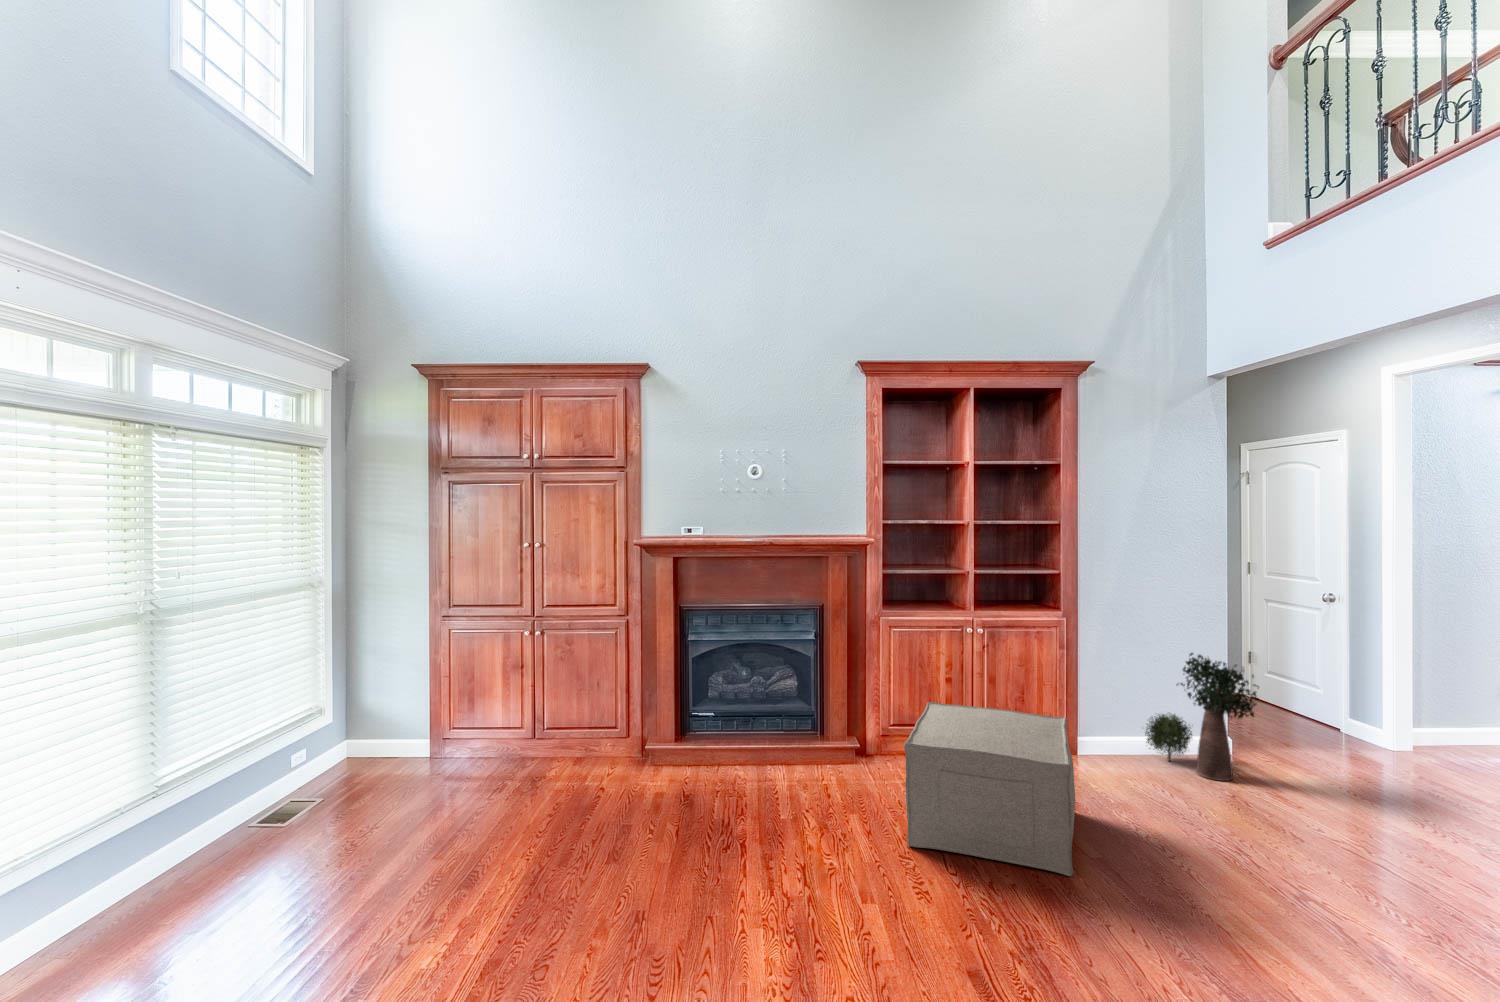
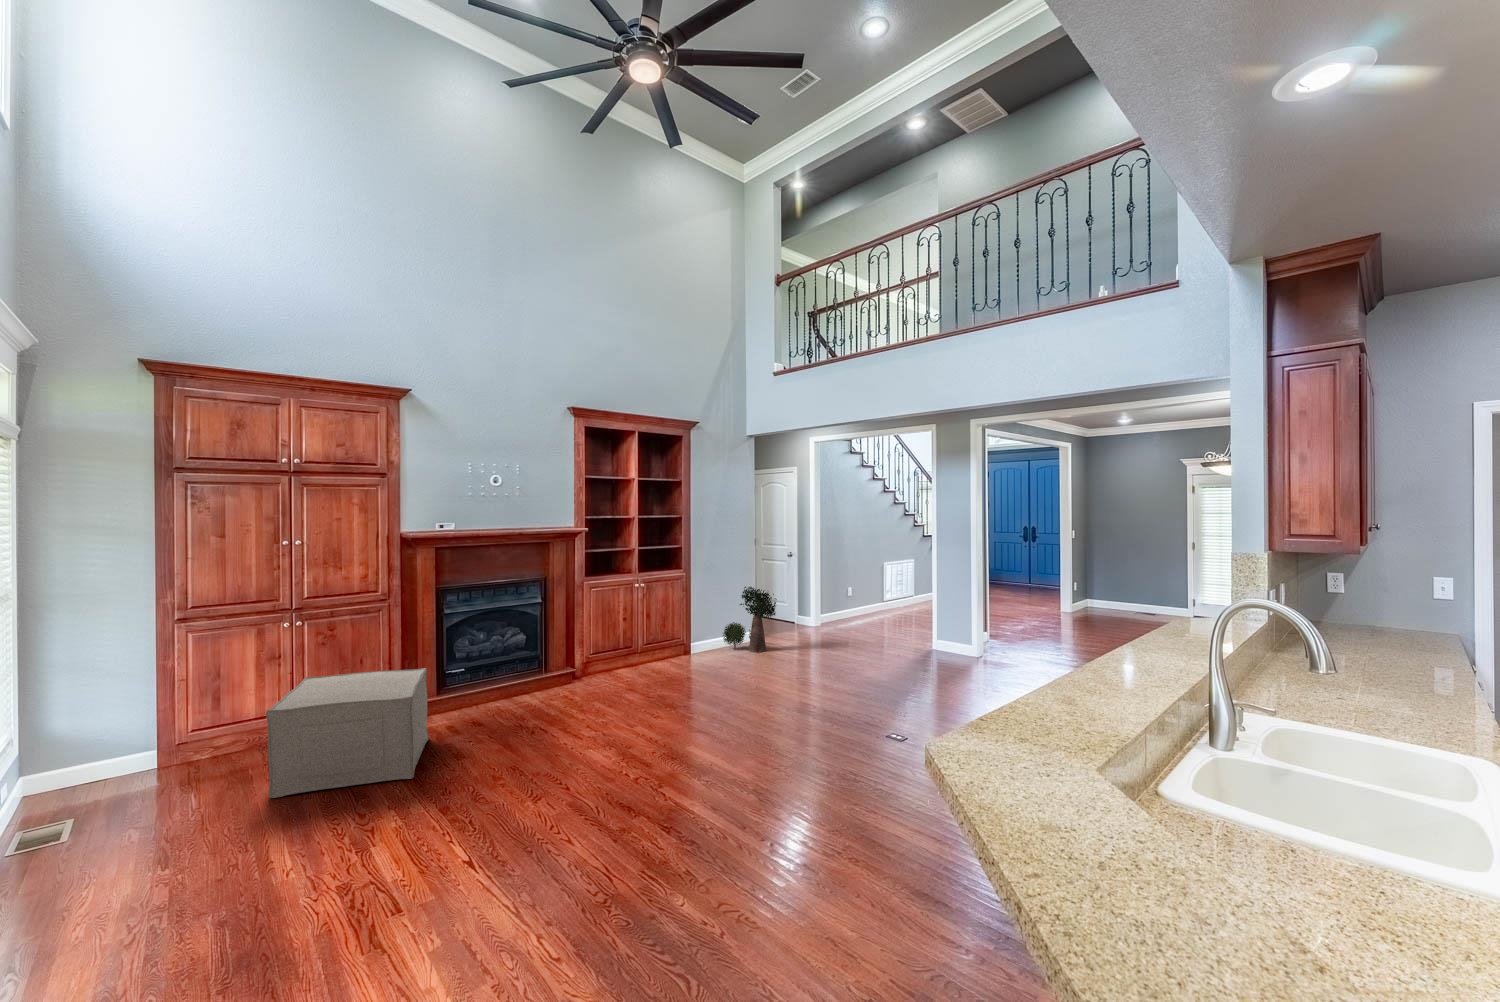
ottoman: present [904,702,1075,876] -> present [266,668,429,798]

